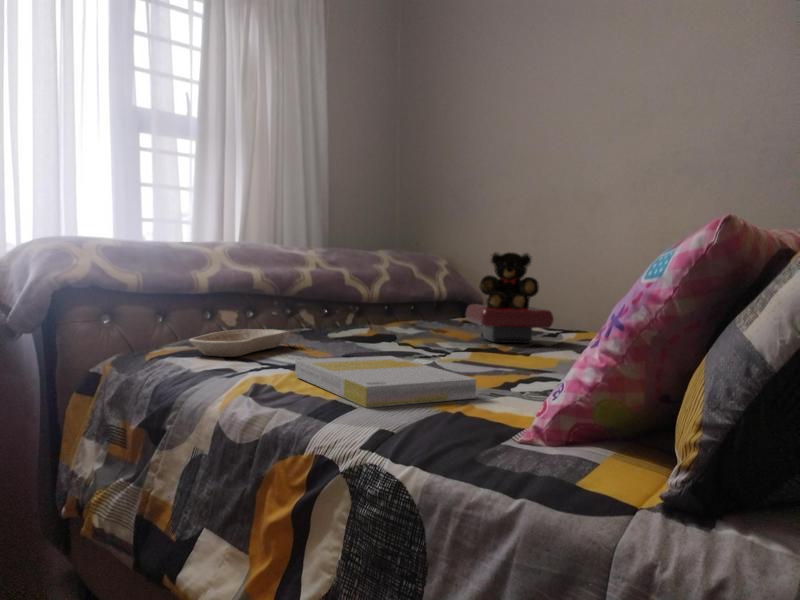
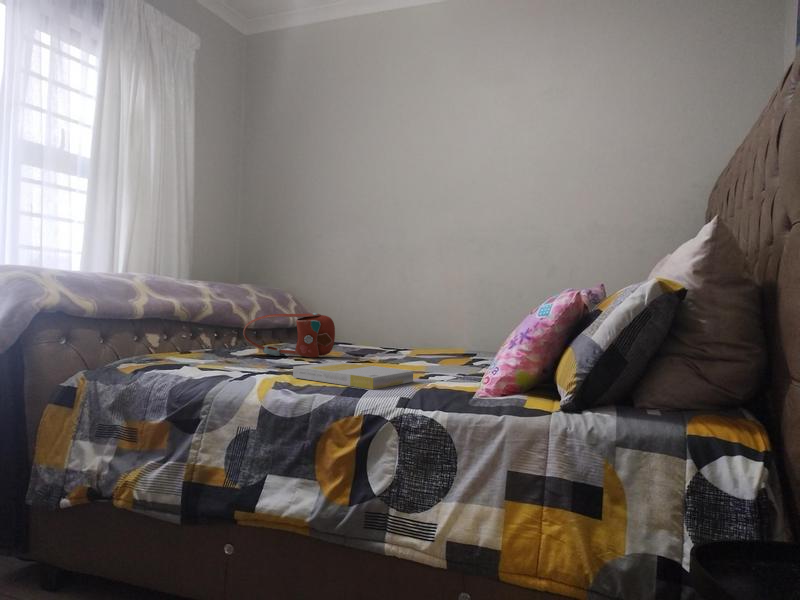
teddy bear: present [466,253,554,343] -> none [324,290,387,352]
handbag: none [328,283,450,349] -> present [243,313,335,358]
tray: present [189,329,290,357] -> none [181,348,232,369]

